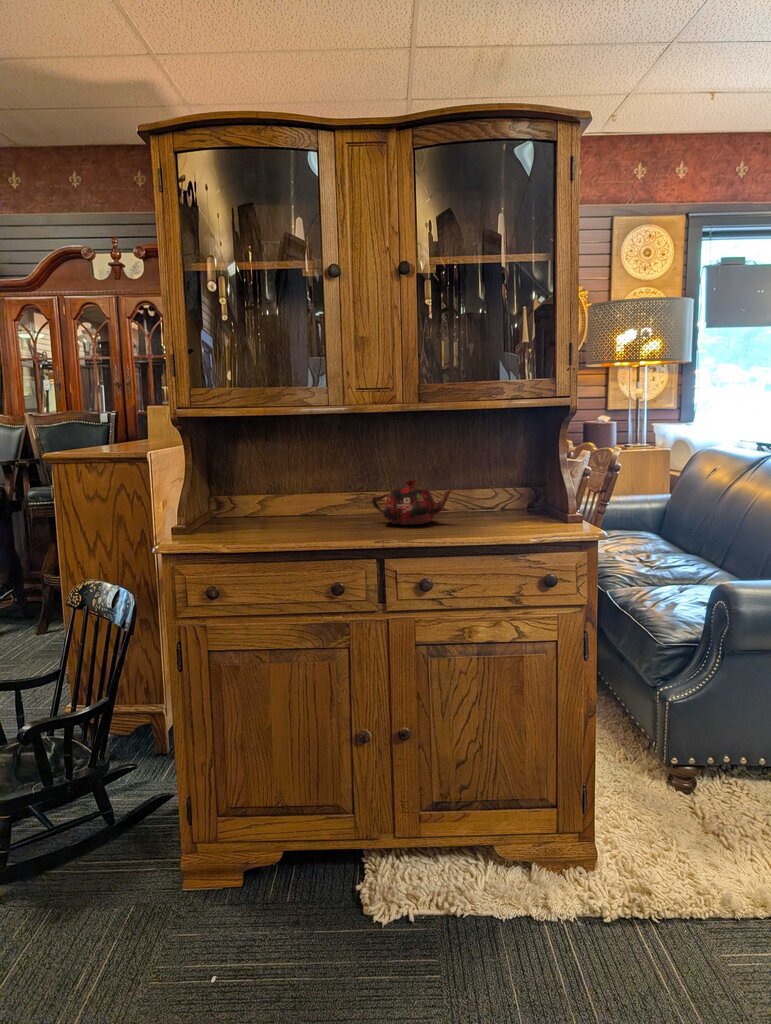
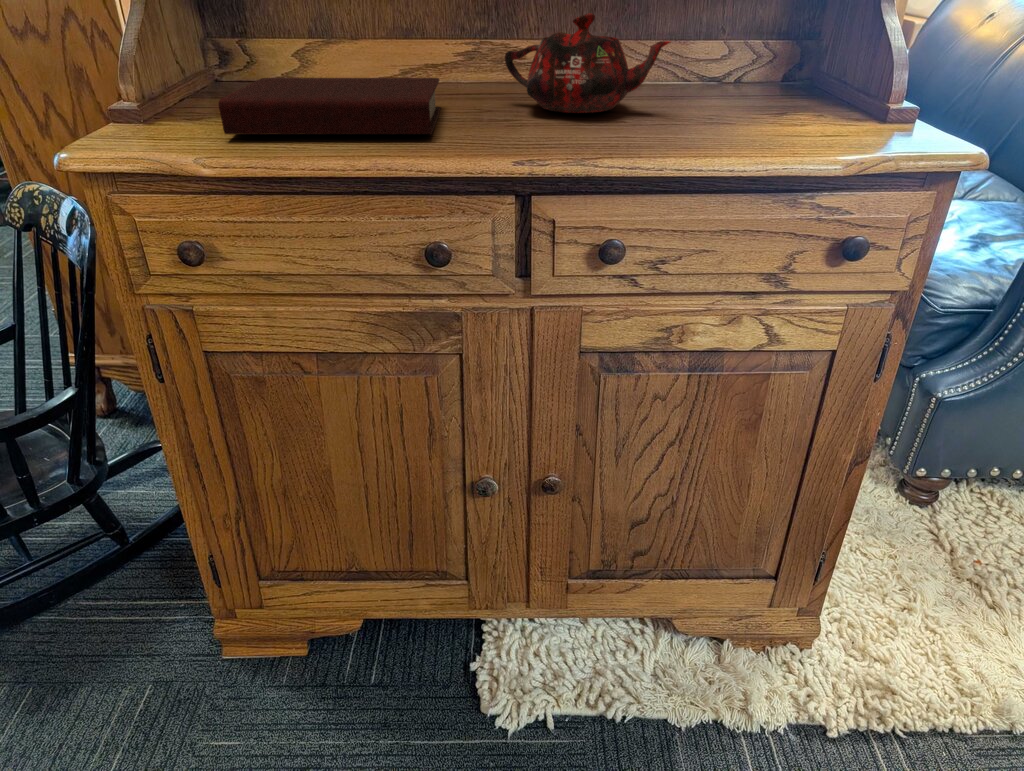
book: none [234,511,339,536] -> present [218,78,440,134]

